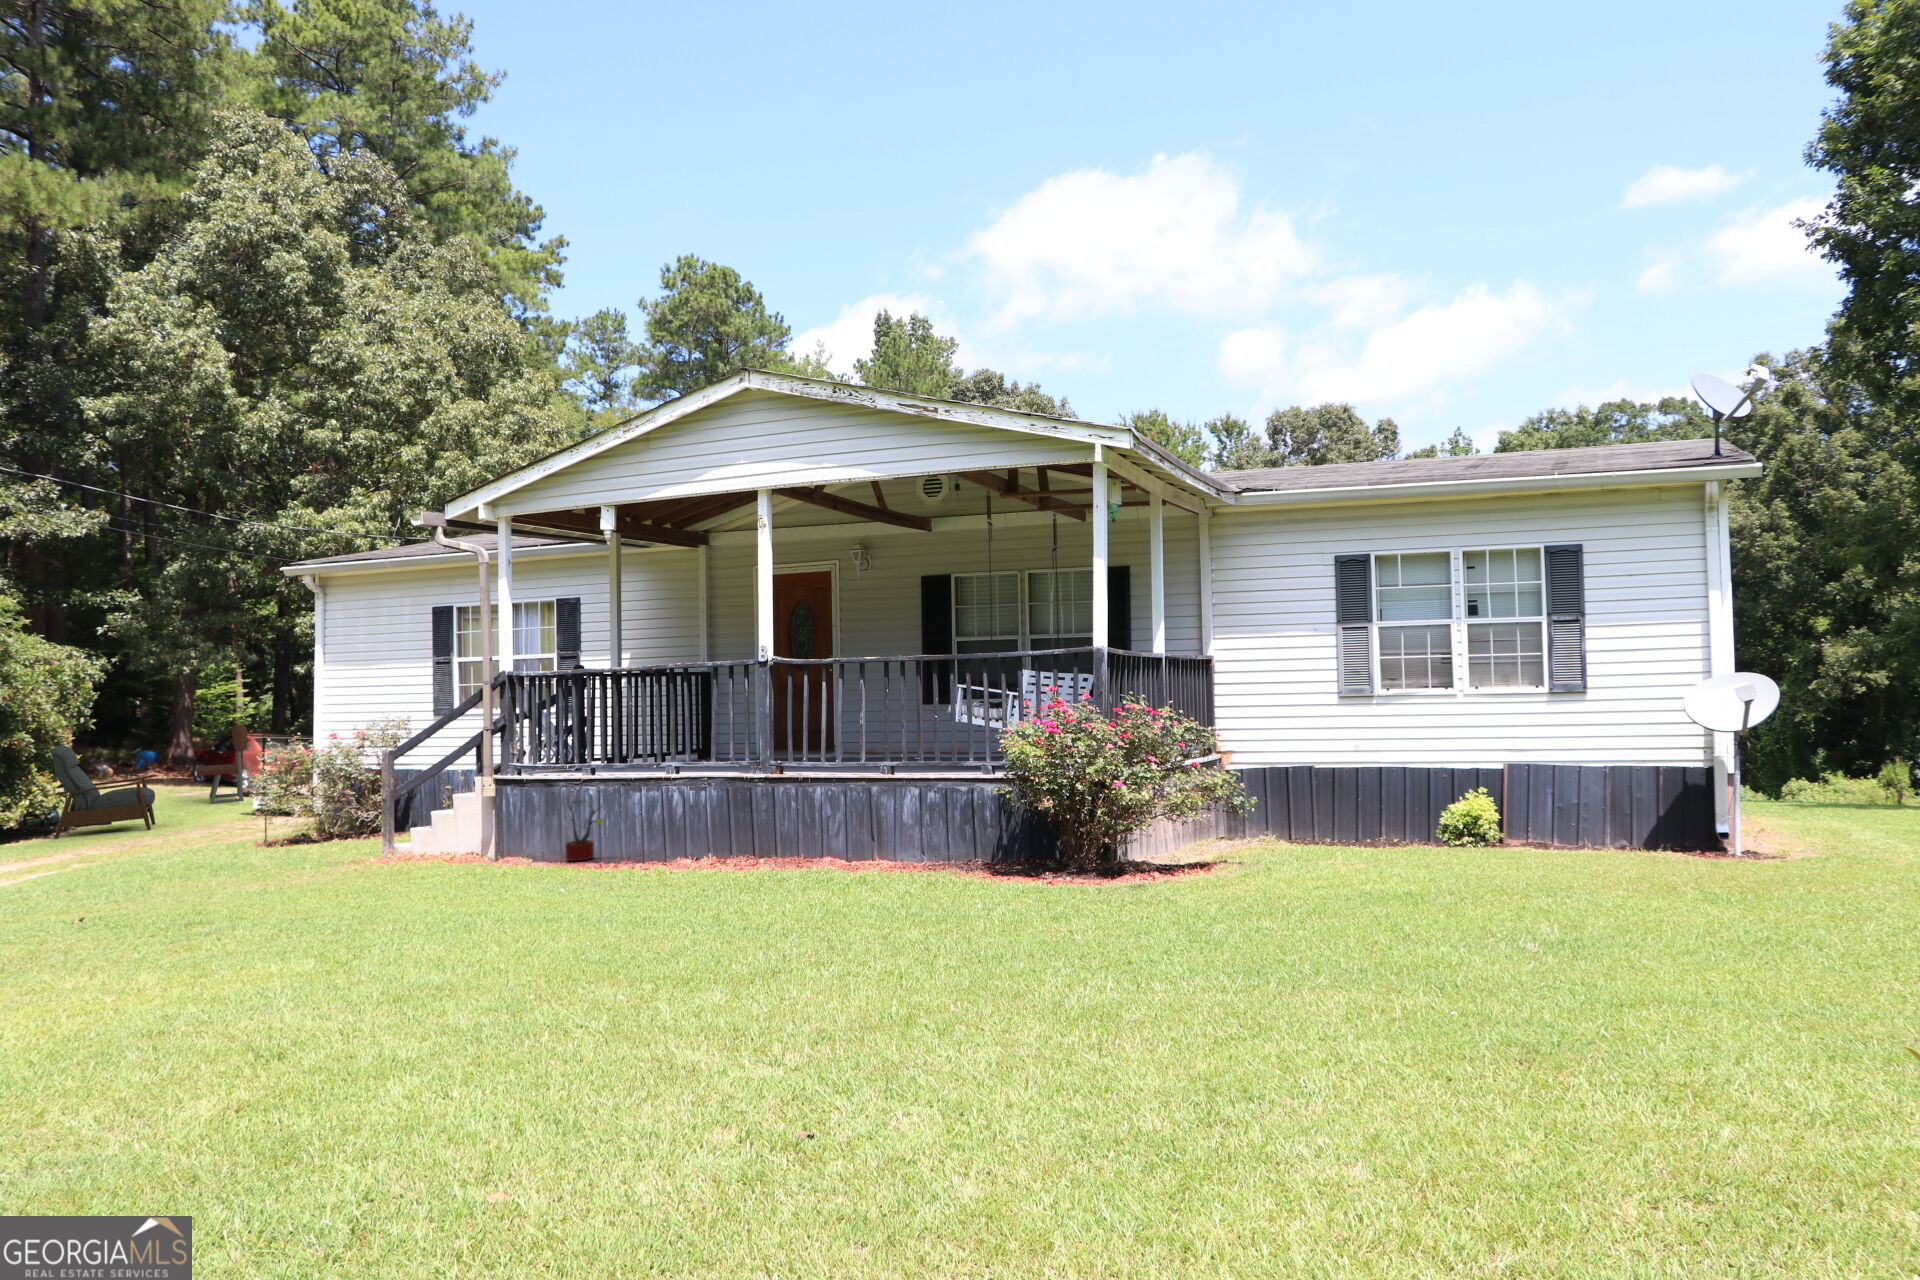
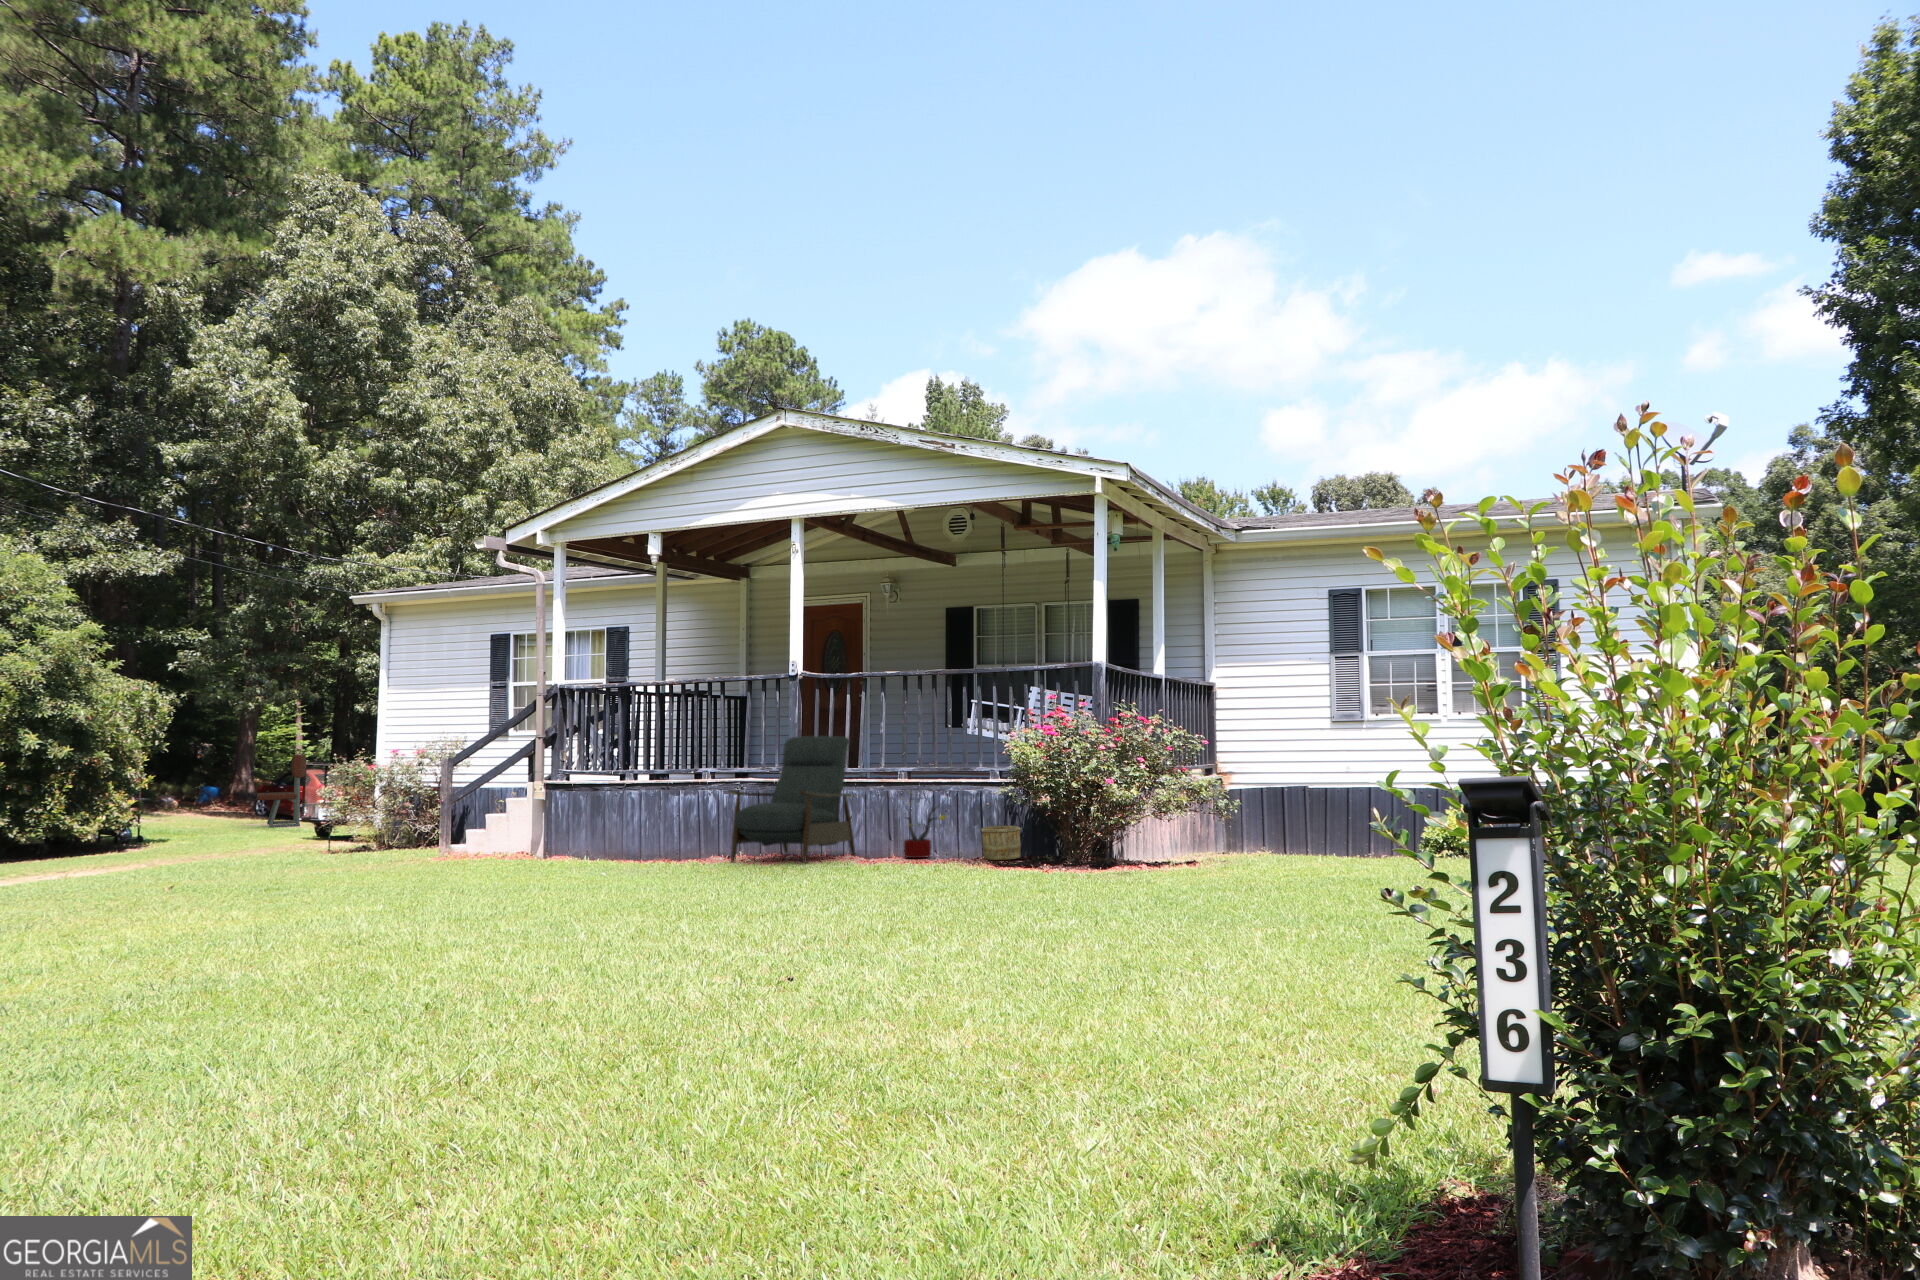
chair: present [50,745,156,839] -> present [728,736,855,864]
decorative plant: present [565,795,604,861] -> present [901,793,946,858]
wooden bucket: none [977,828,1021,867] -> present [981,826,1021,860]

